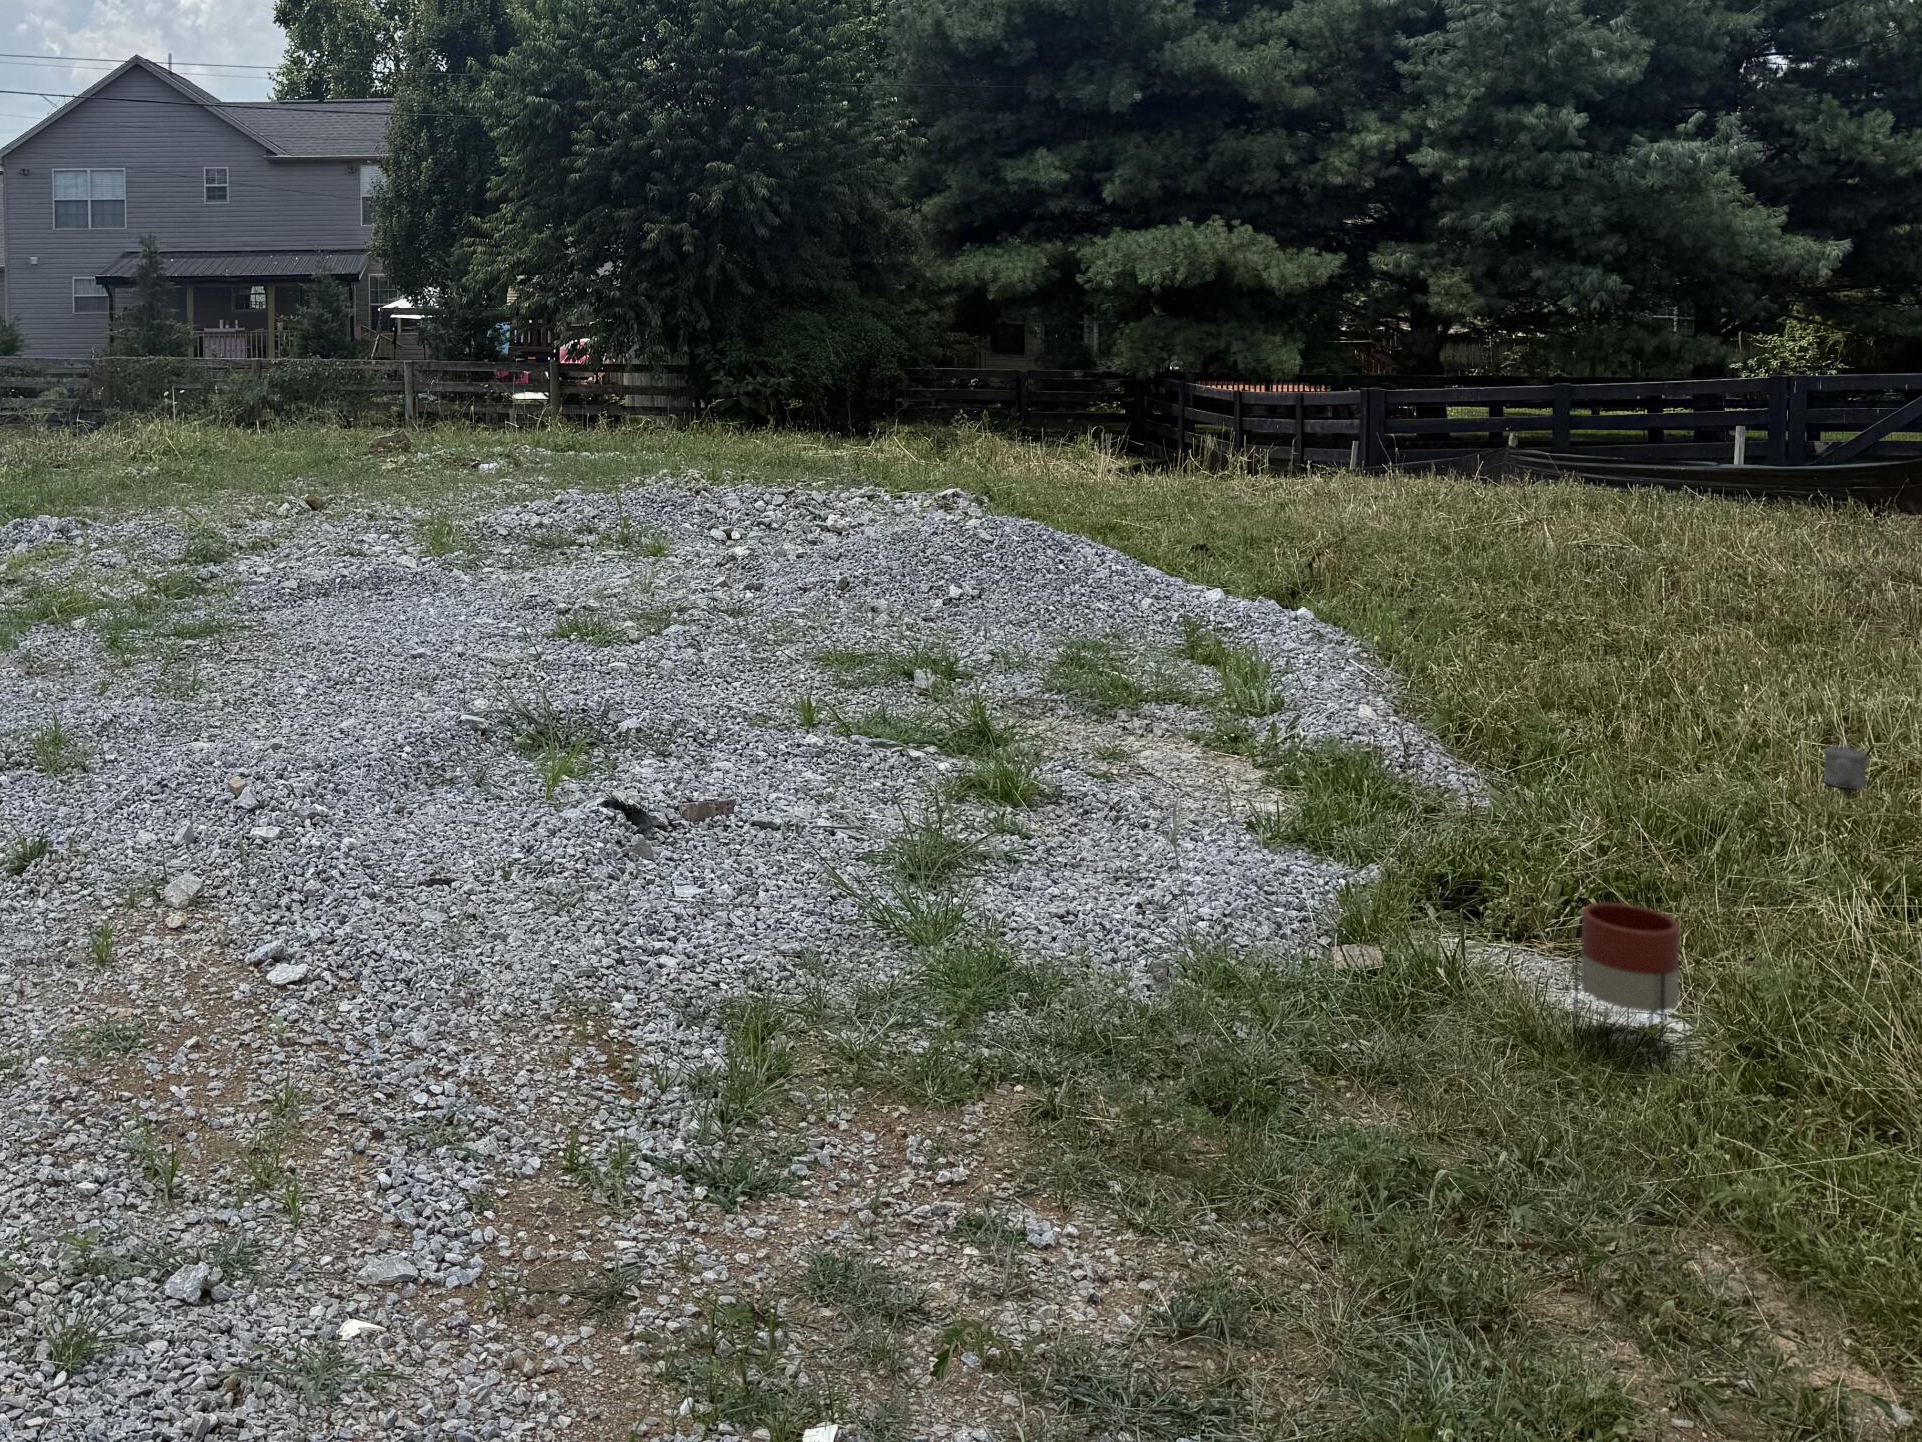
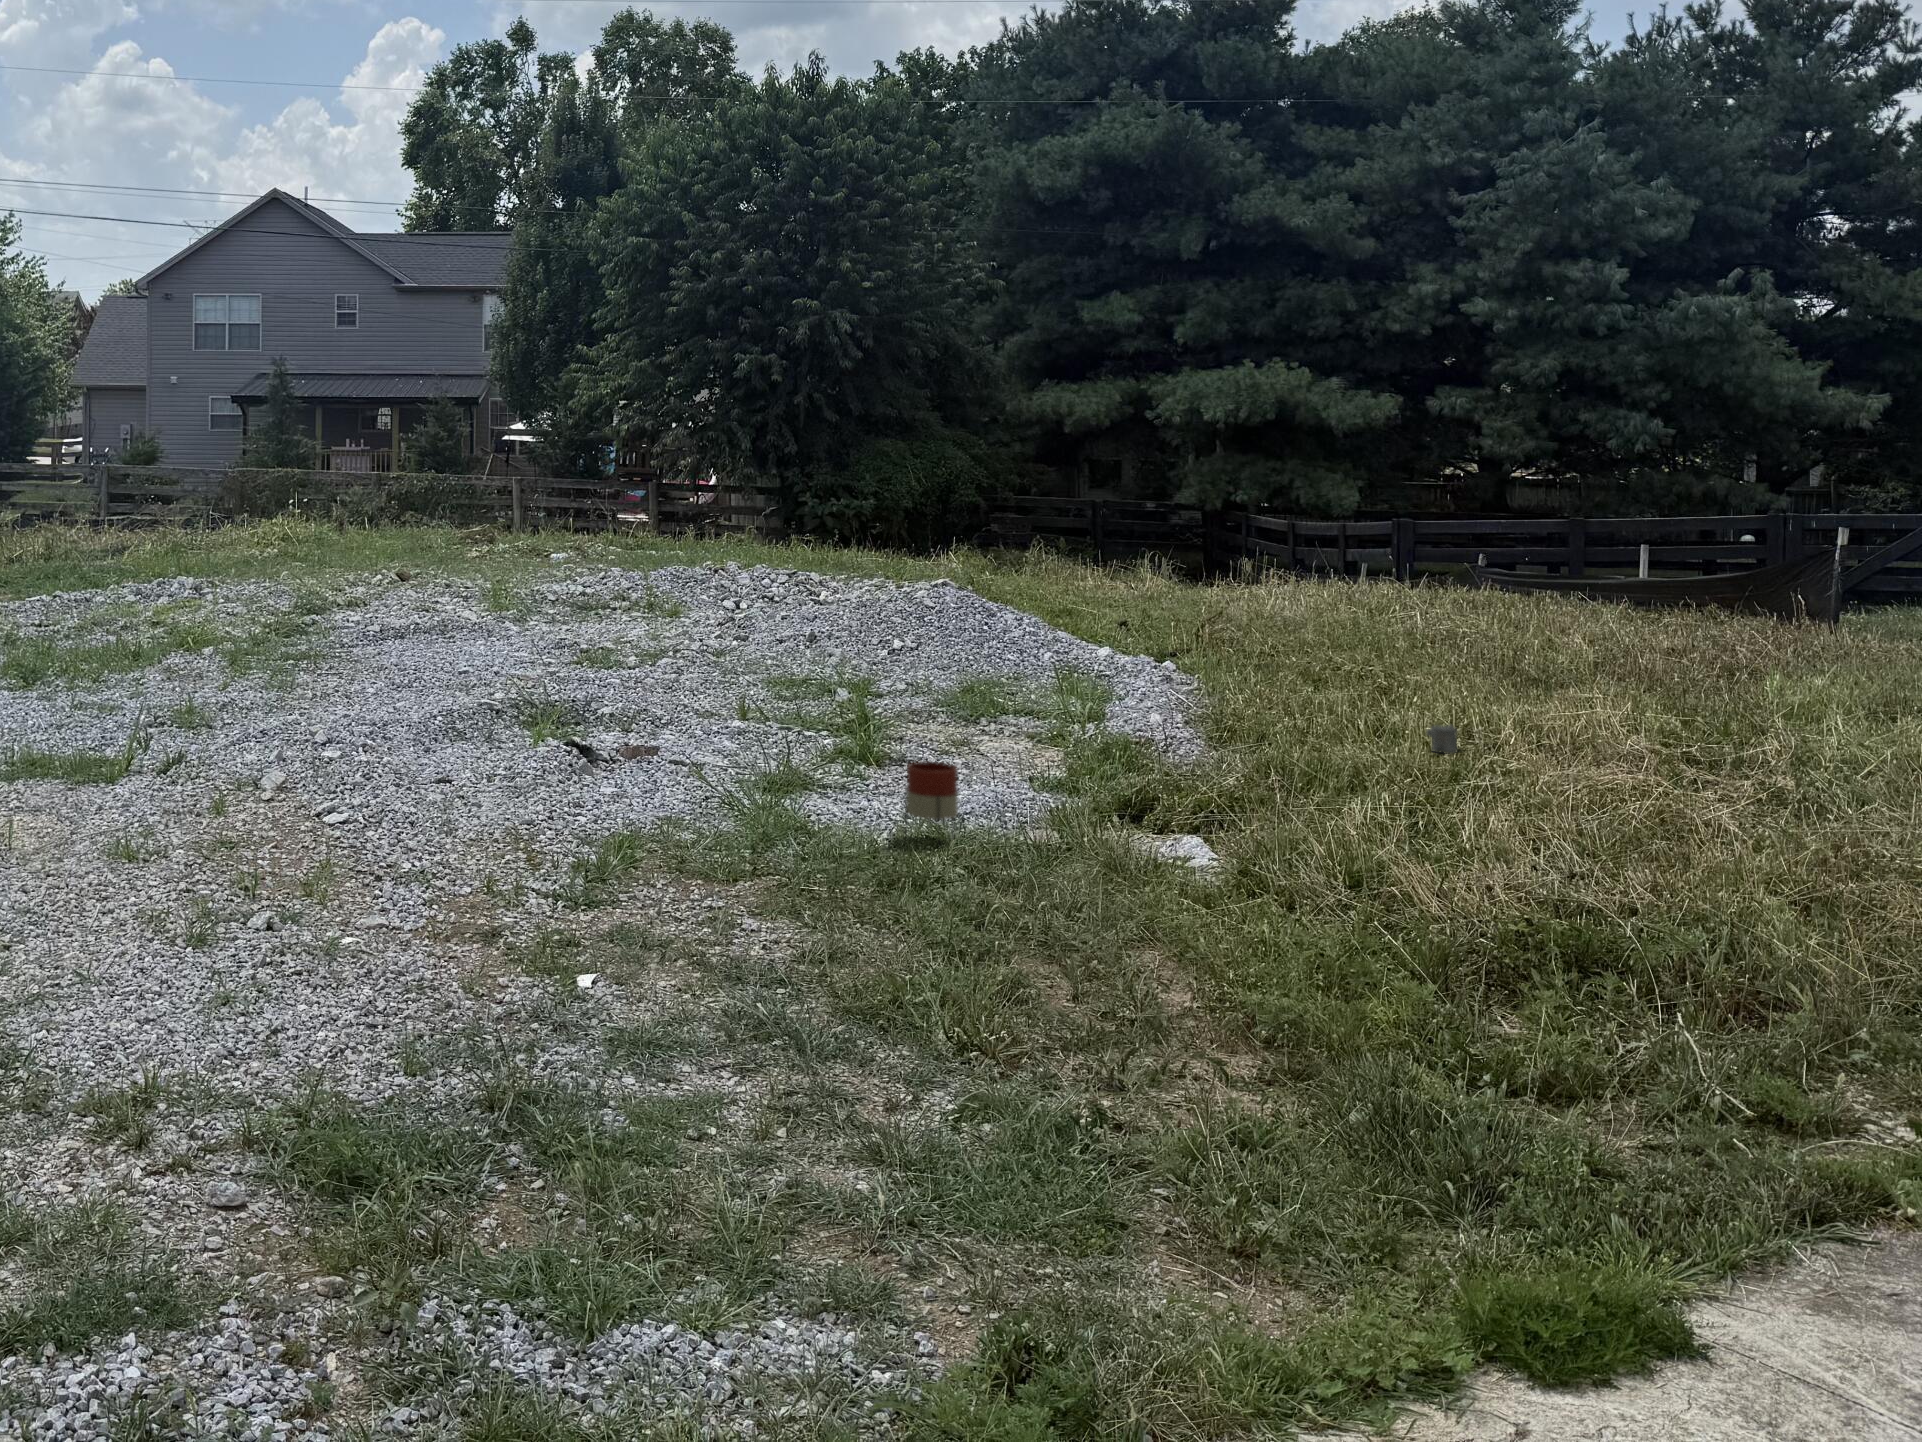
planter: present [1574,903,1680,1058] -> present [905,761,958,826]

